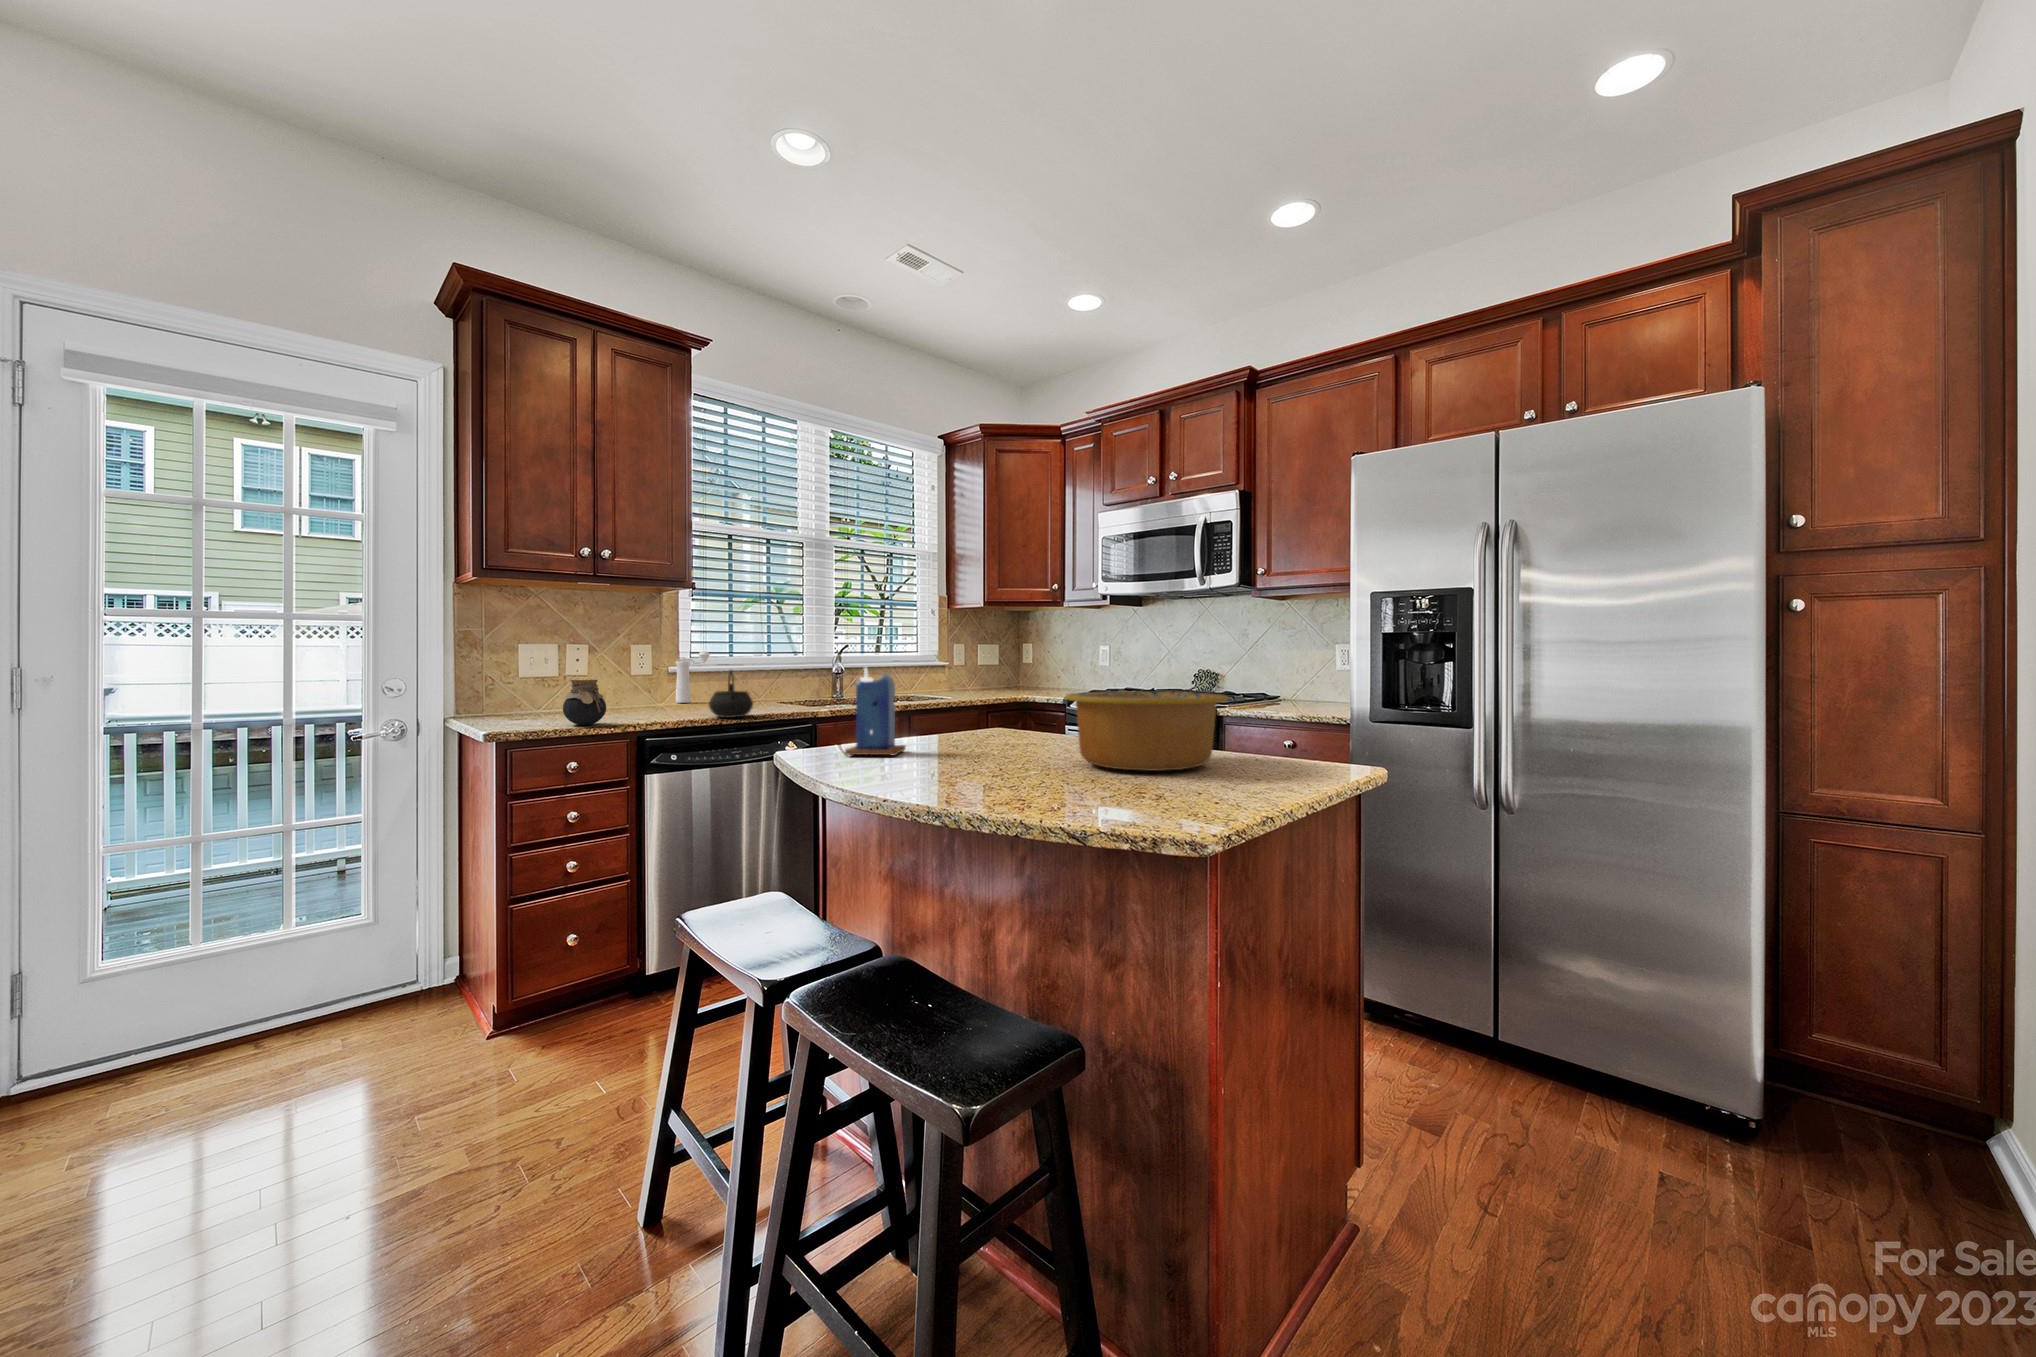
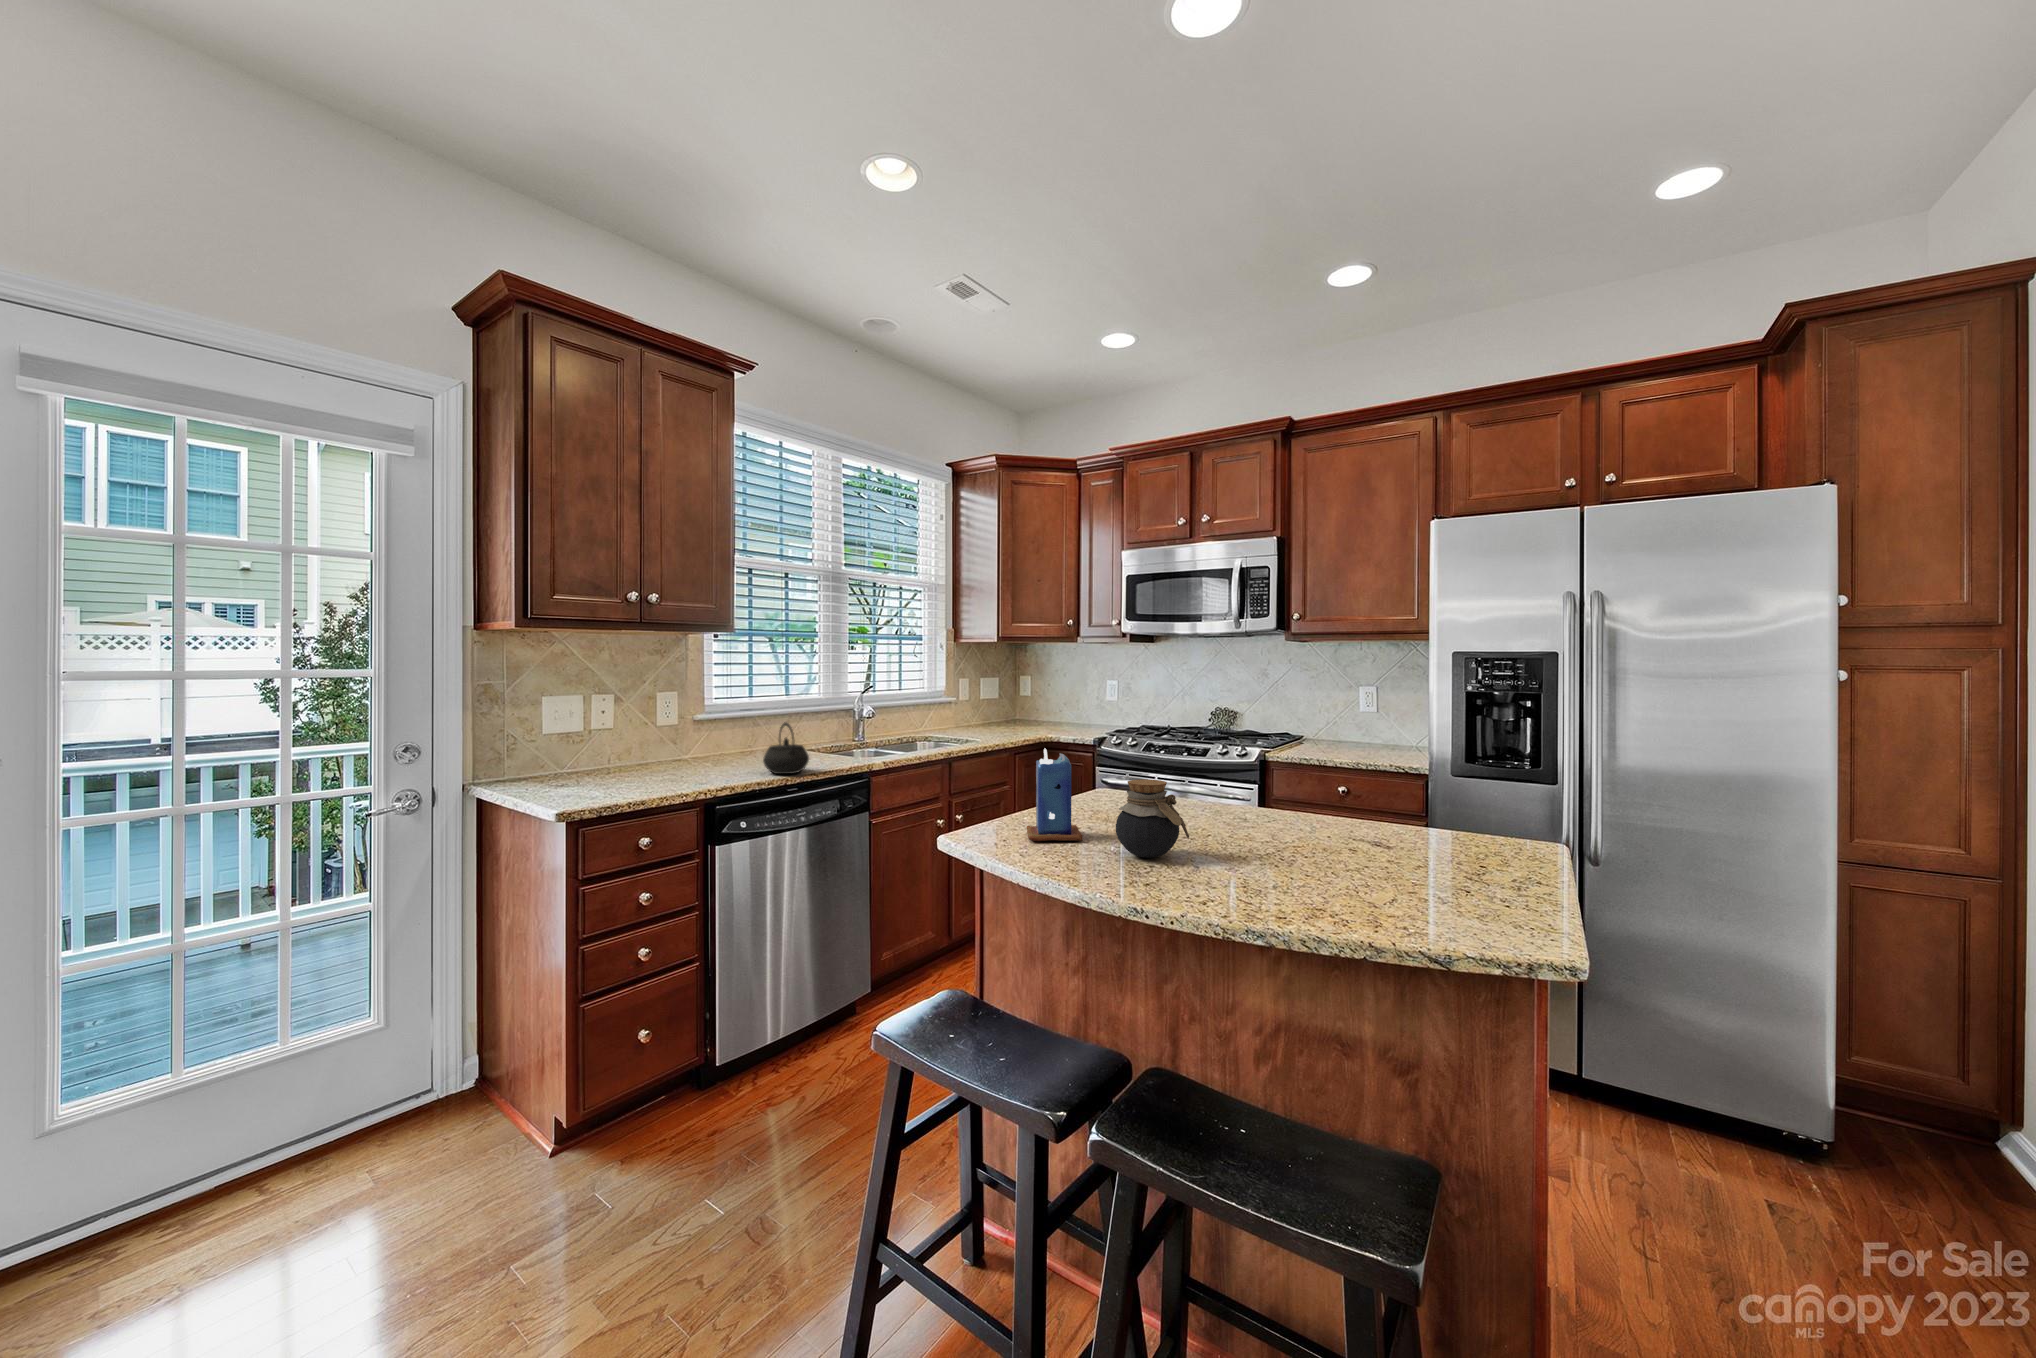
pepper mill: present [675,652,710,703] -> none [701,696,734,753]
jar: present [563,680,606,725] -> present [1116,779,1189,858]
bowl: present [1065,692,1228,771] -> none [1266,770,1438,860]

